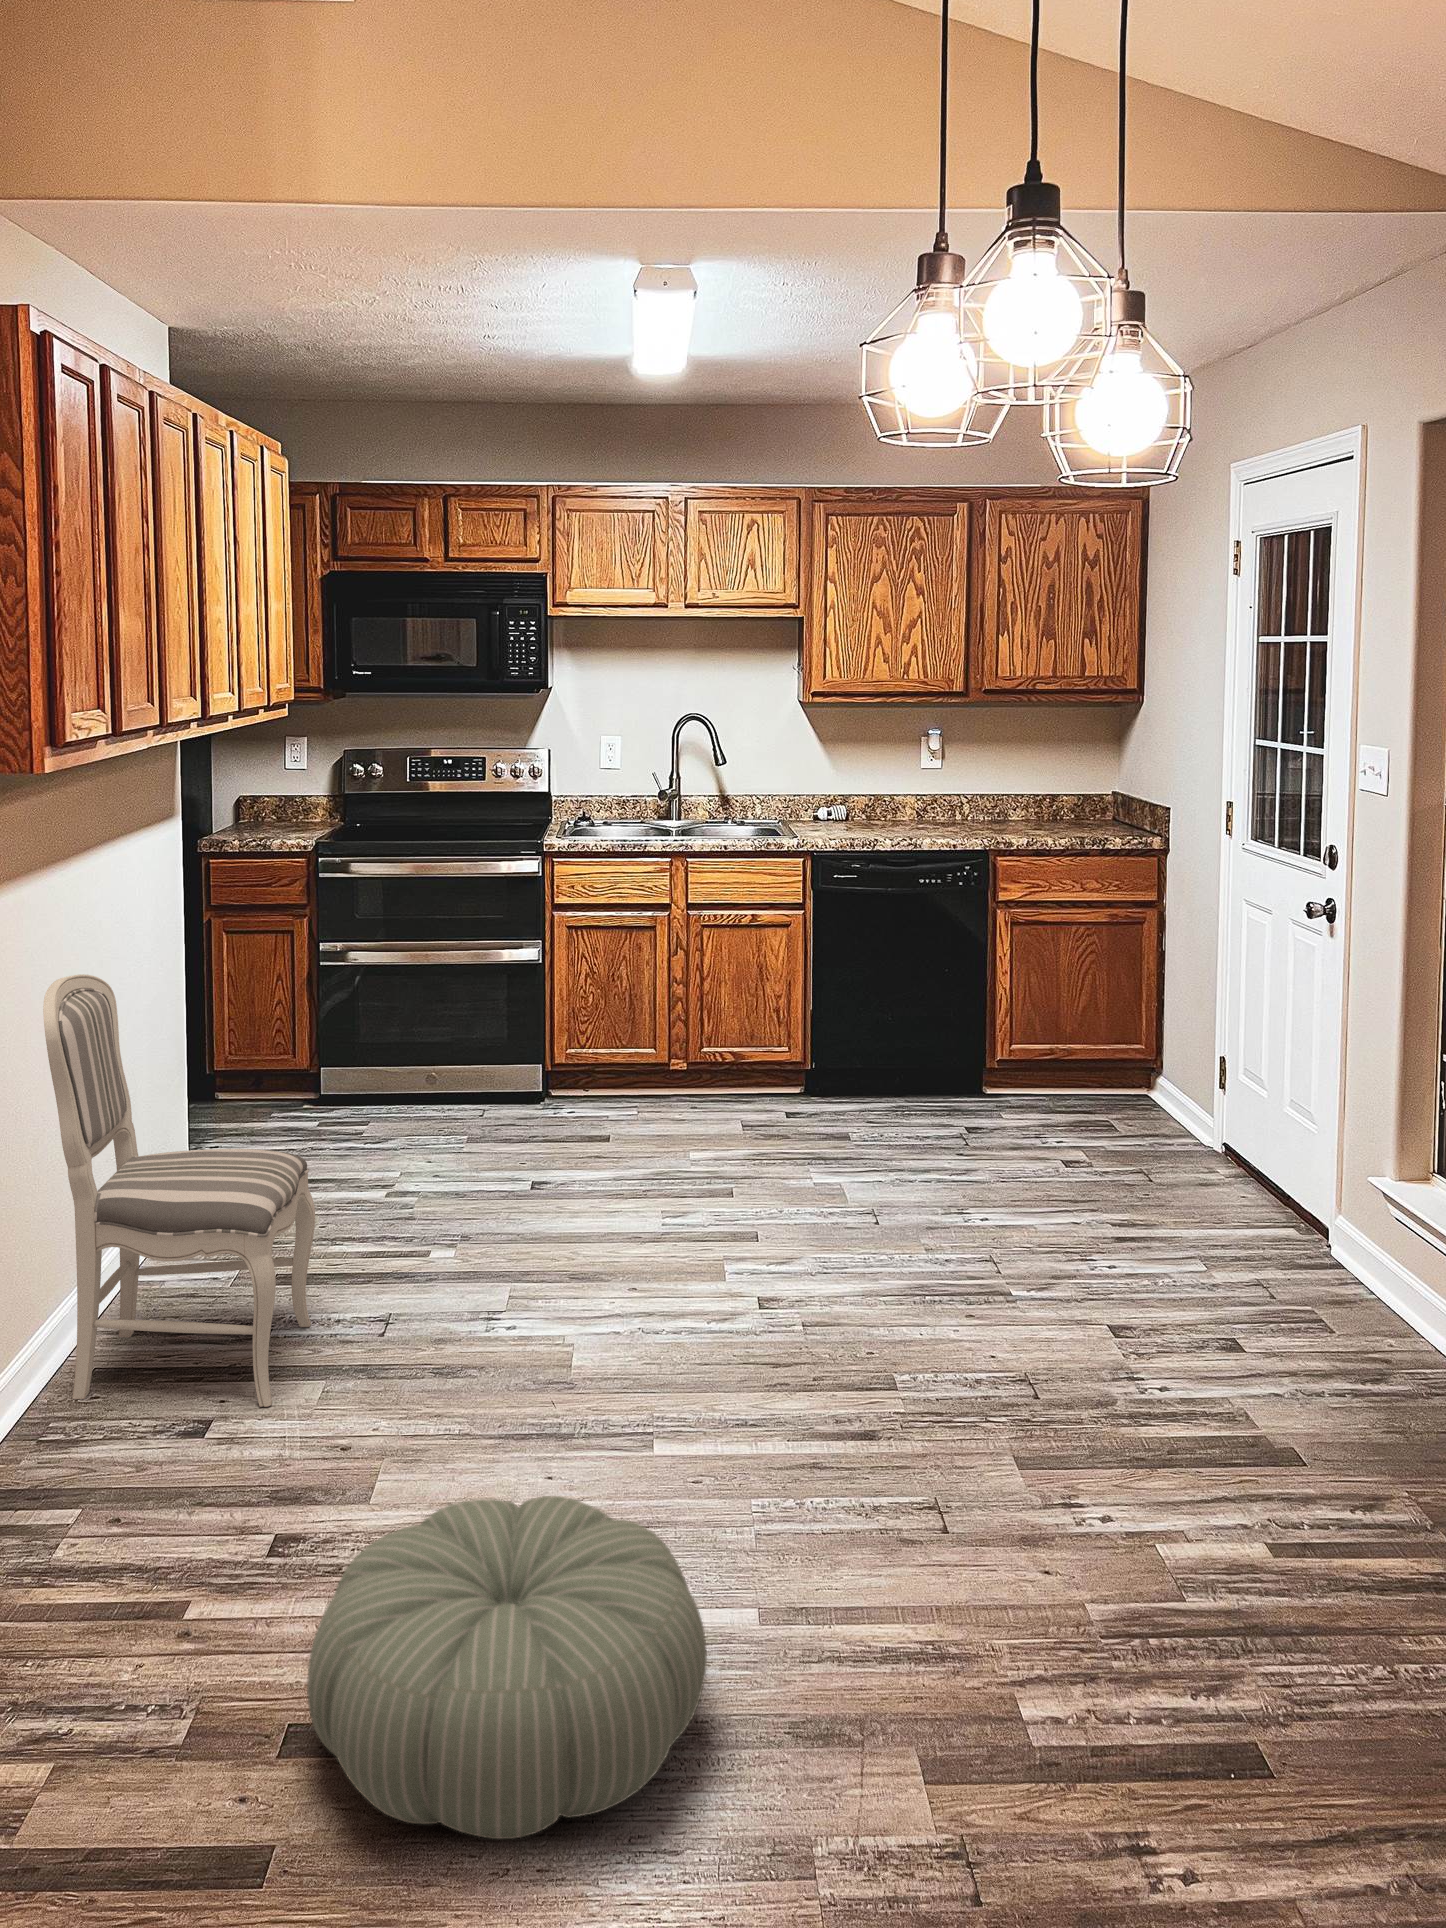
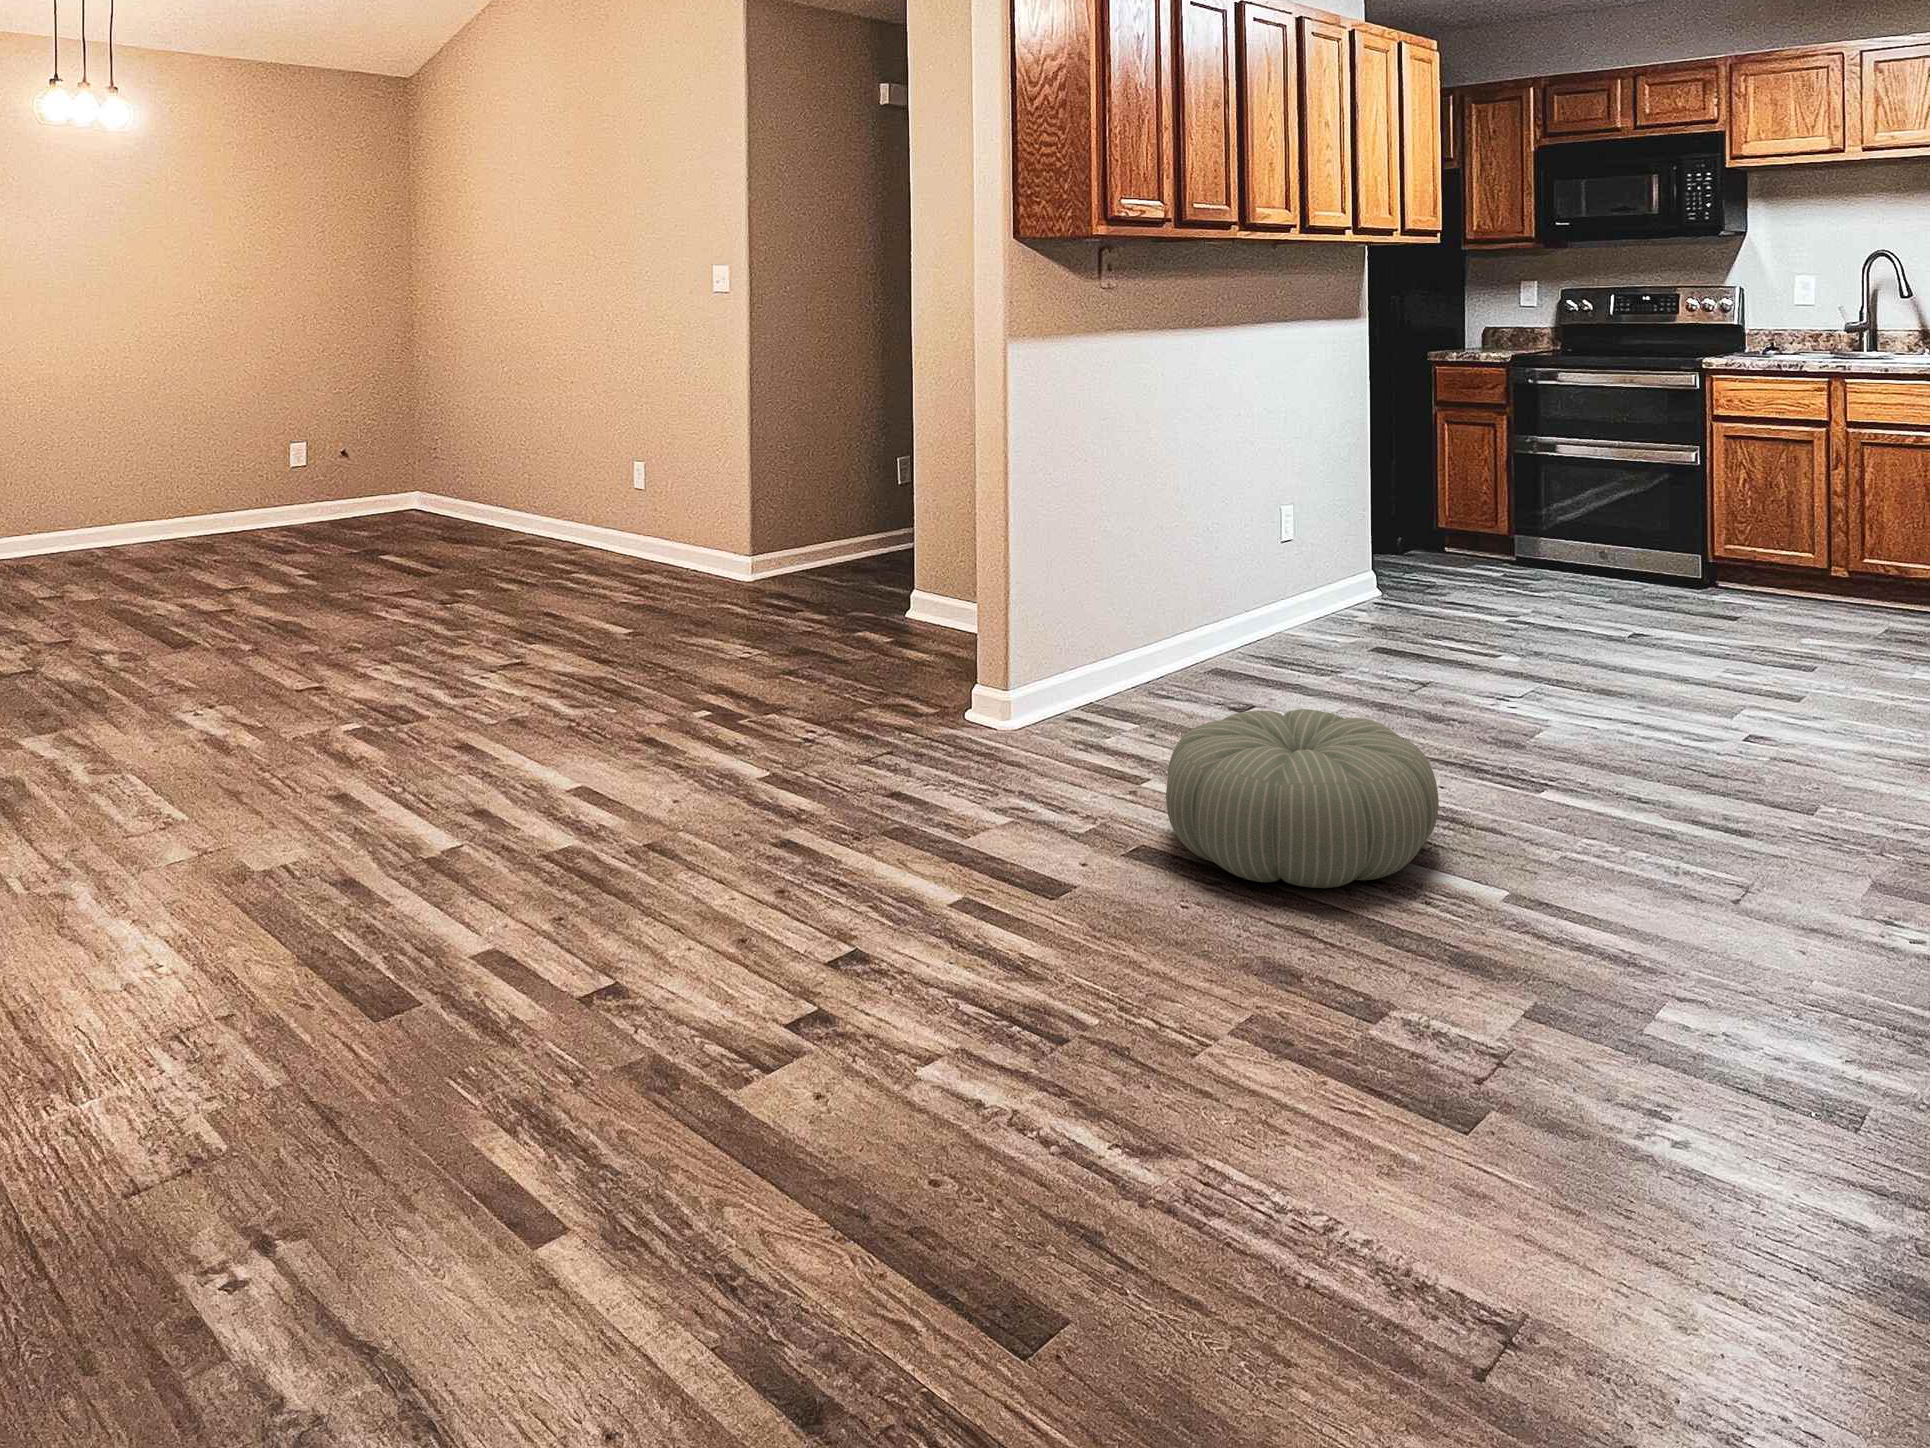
dining chair: present [43,974,315,1407] -> none [1186,393,1381,696]

